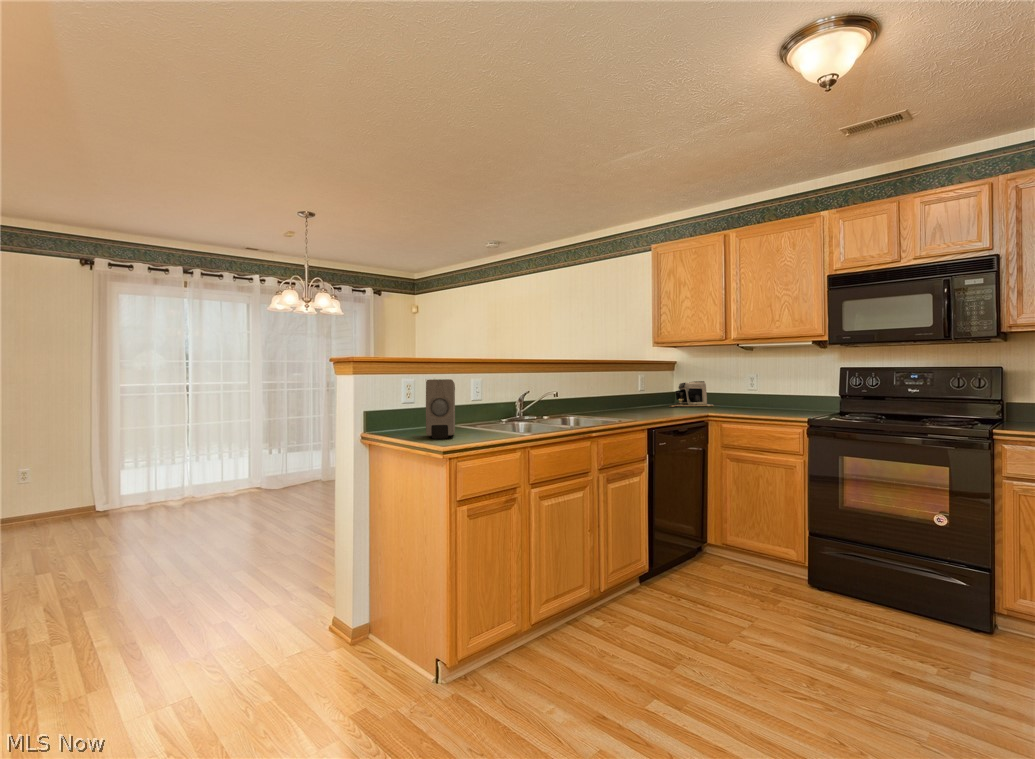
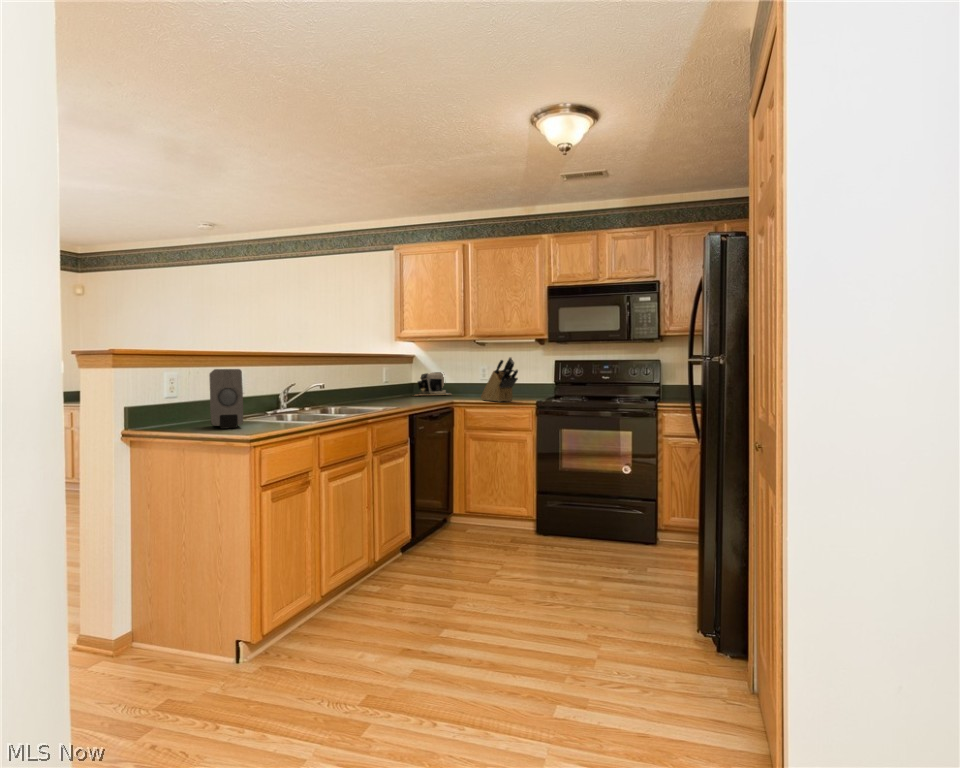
knife block: none [742,364,787,416] -> present [481,357,518,402]

